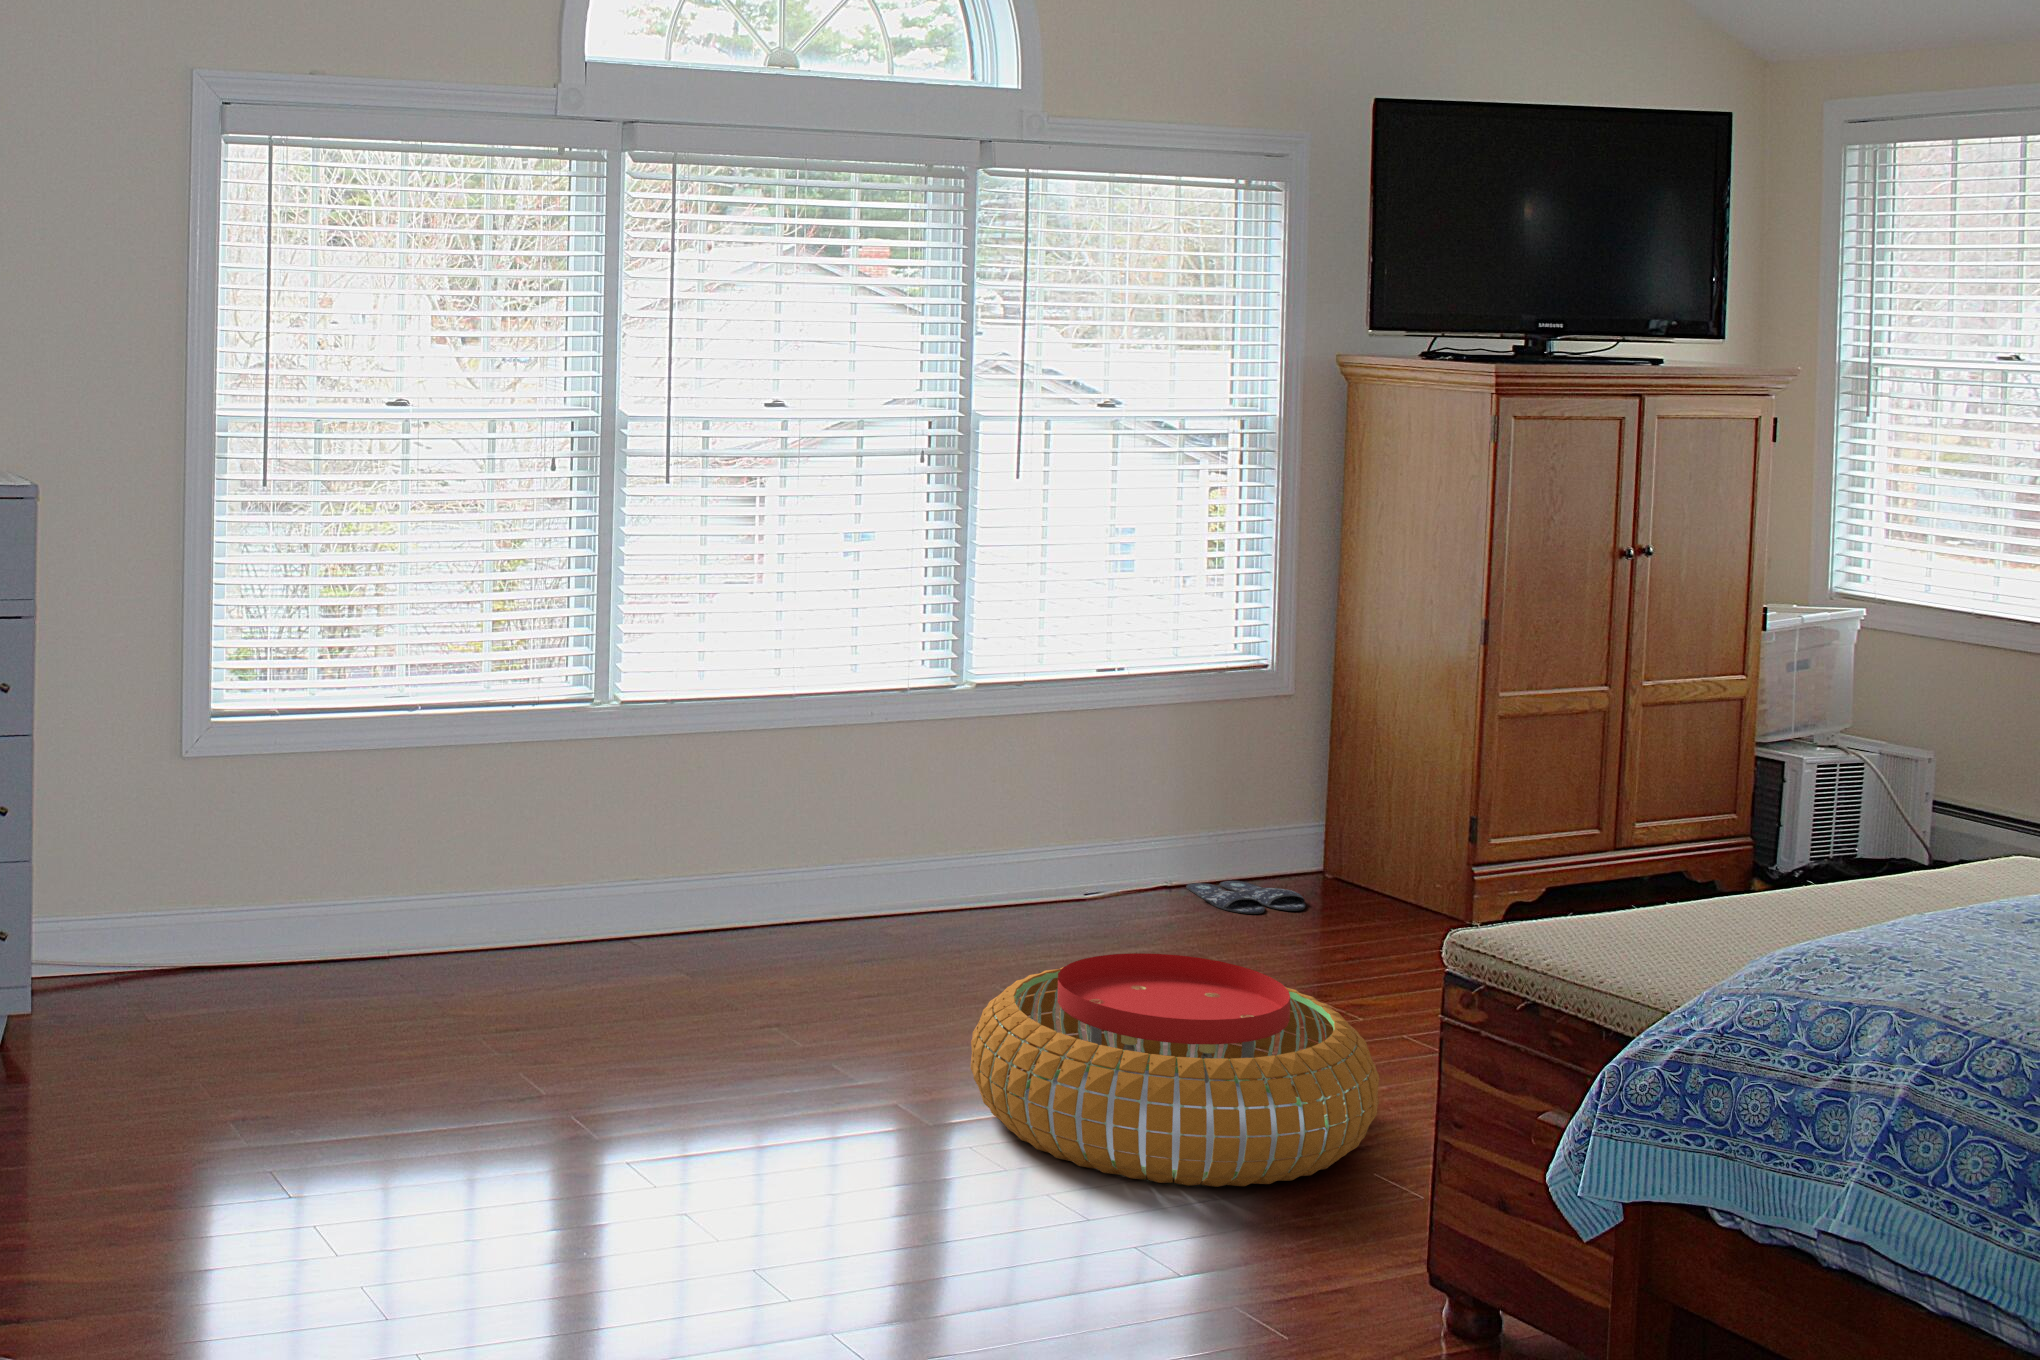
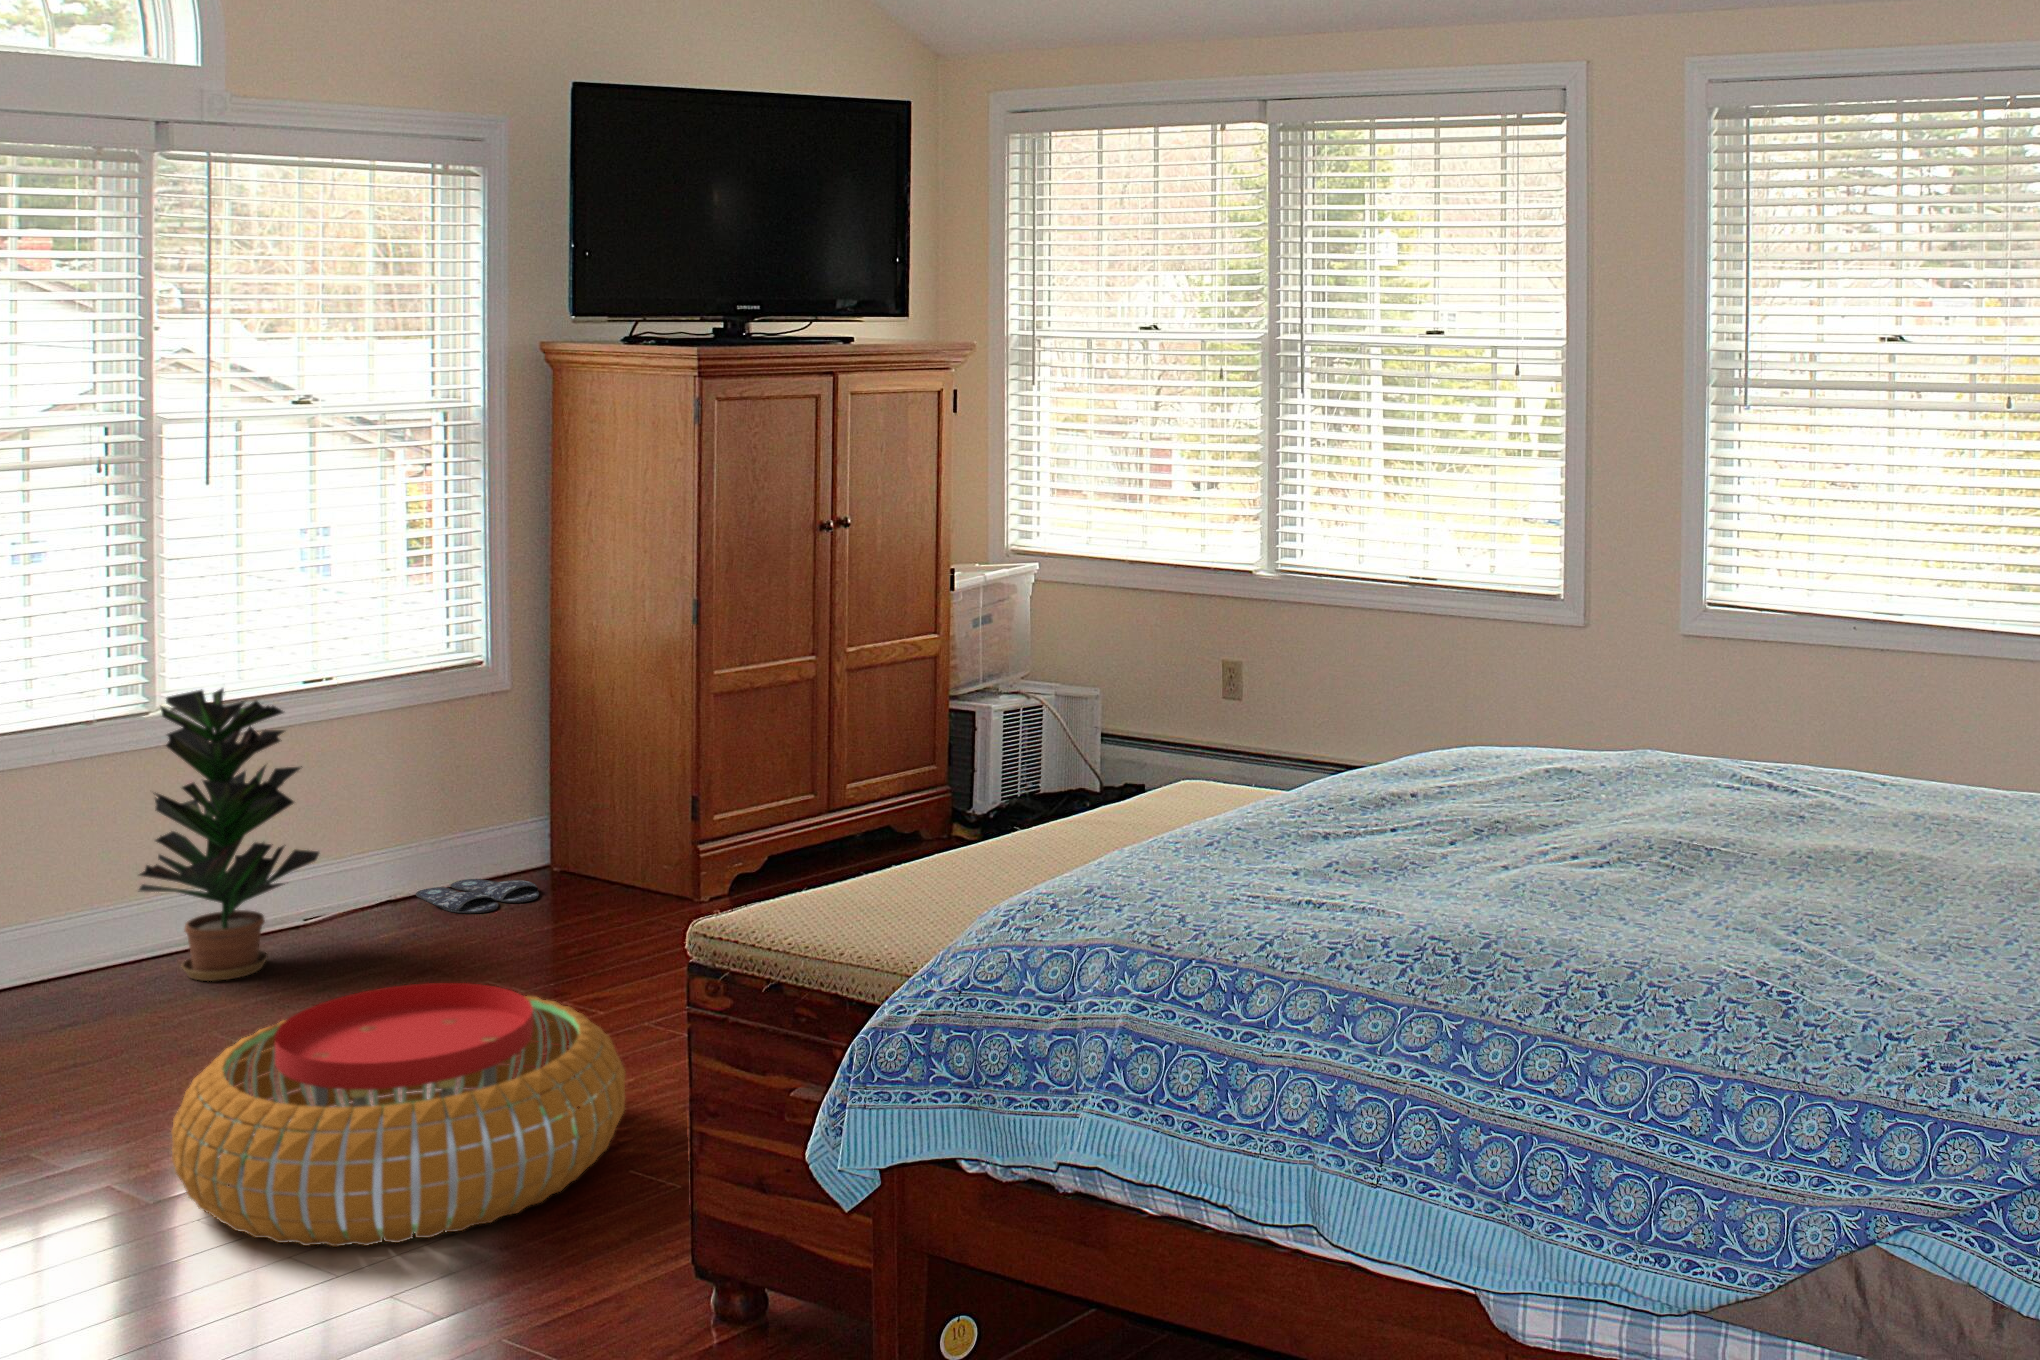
potted plant: none [944,663,1100,932] -> present [139,688,319,981]

